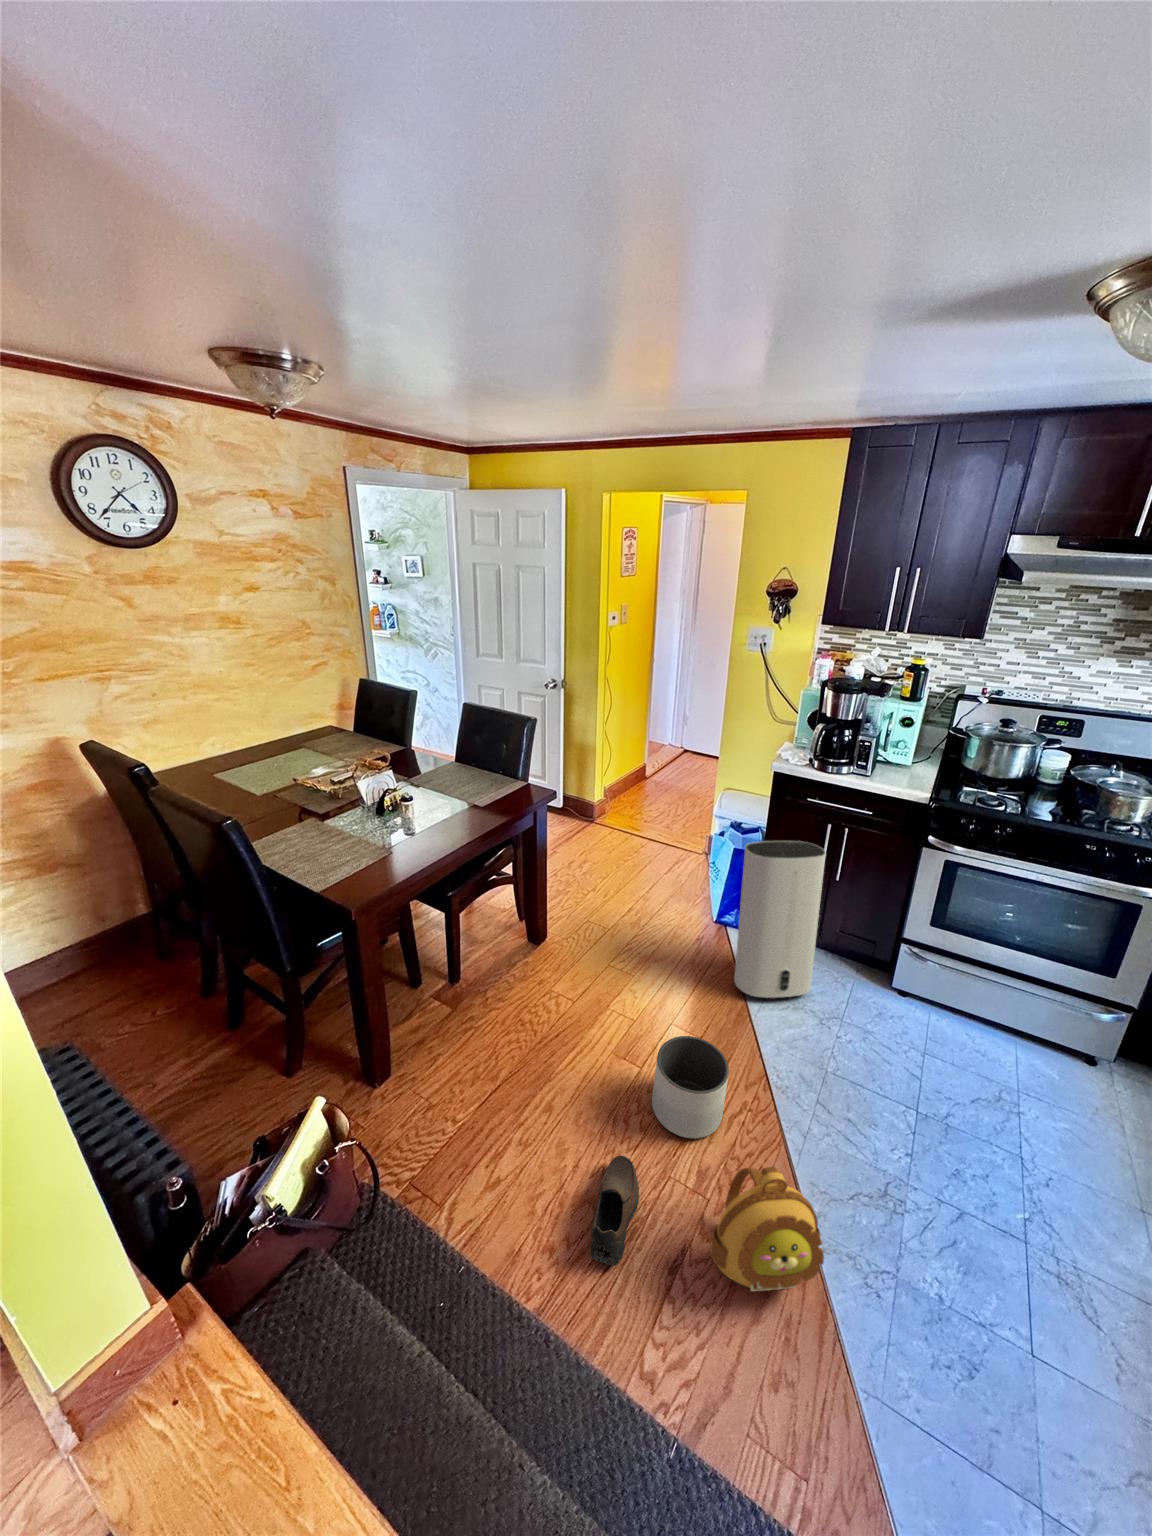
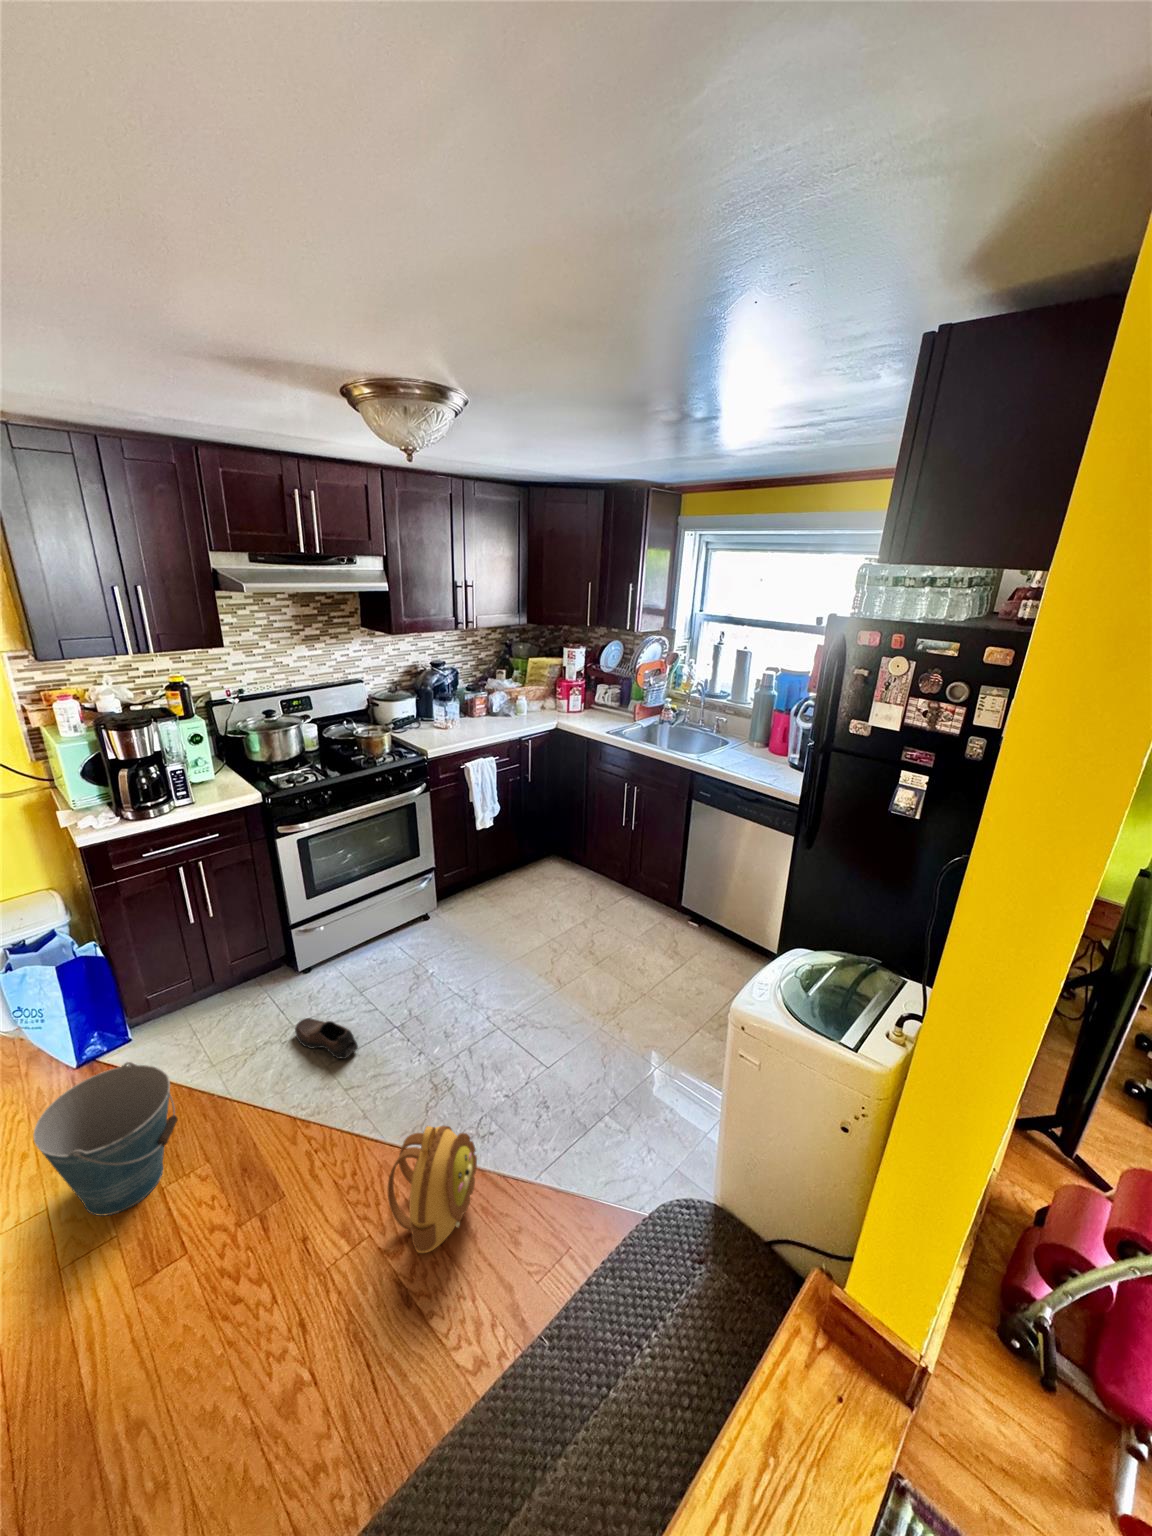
air purifier: present [734,841,826,998] -> none [116,891,252,1089]
bucket: none [629,919,710,1020] -> present [34,1062,178,1216]
planter: present [652,1036,729,1139] -> none [219,1128,317,1255]
shoe: present [591,1156,639,1266] -> present [295,1018,358,1059]

